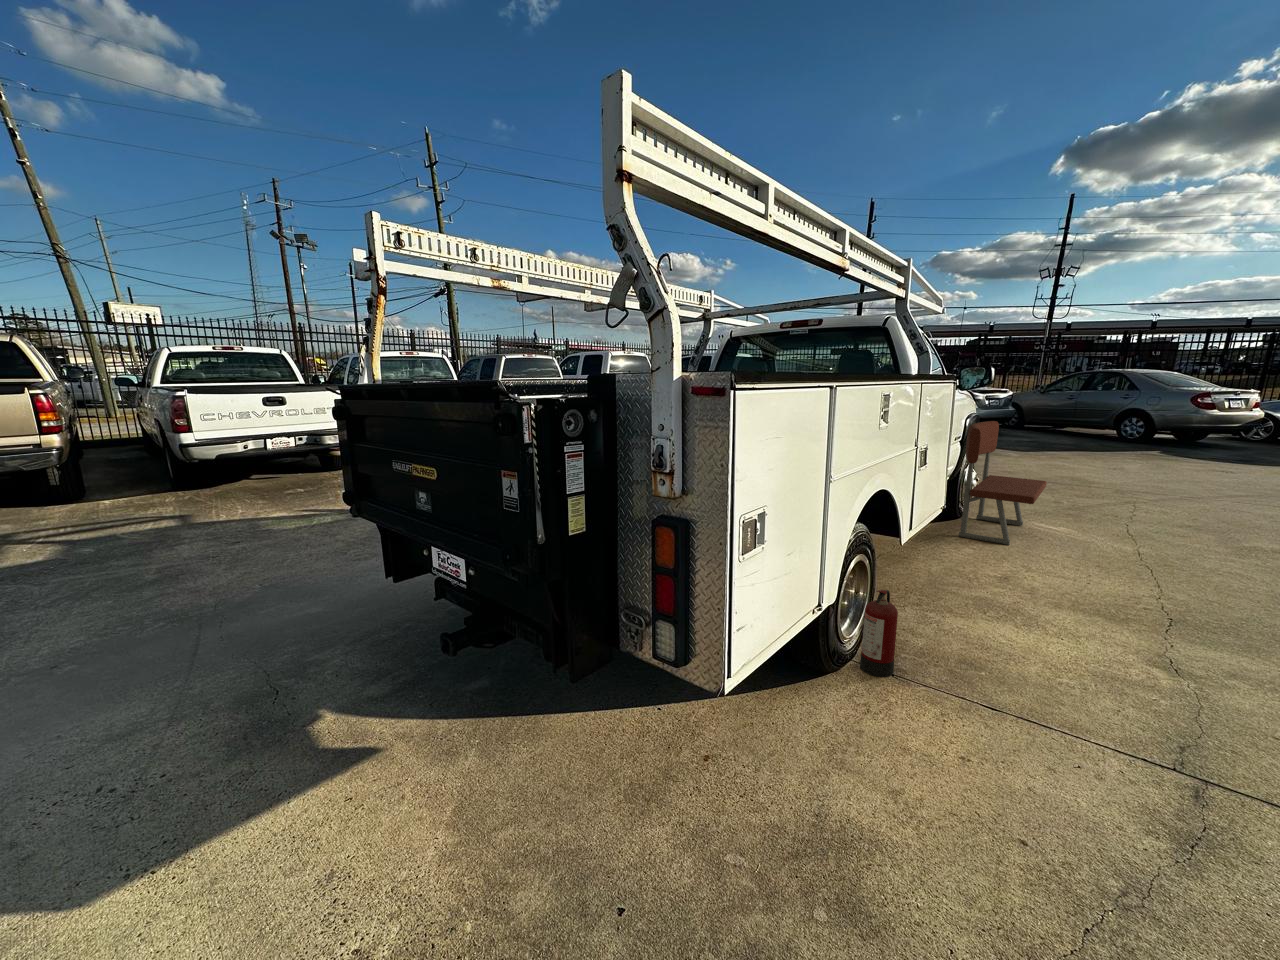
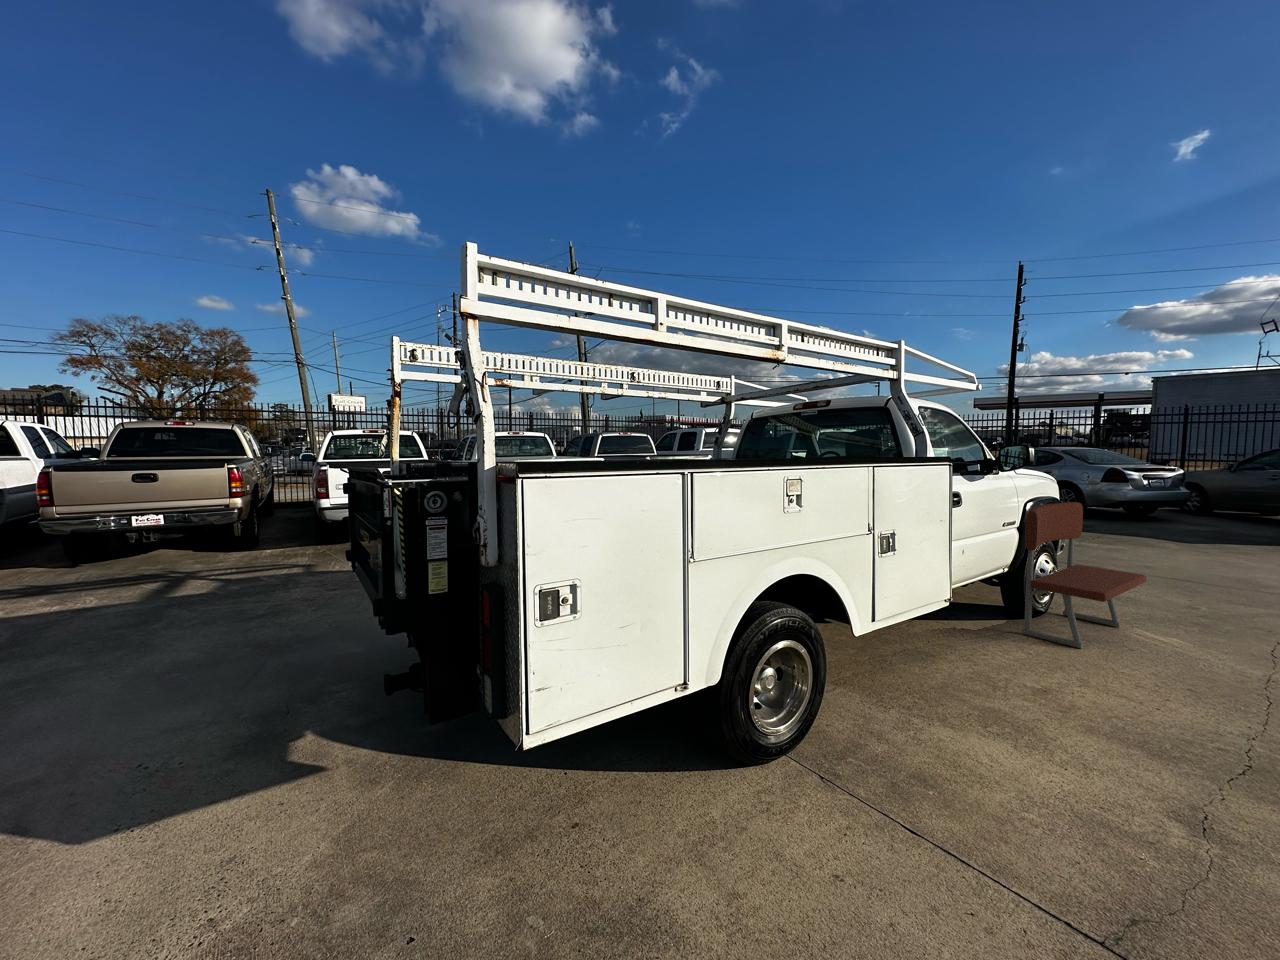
fire extinguisher: present [860,590,898,677] -> none [788,681,823,775]

